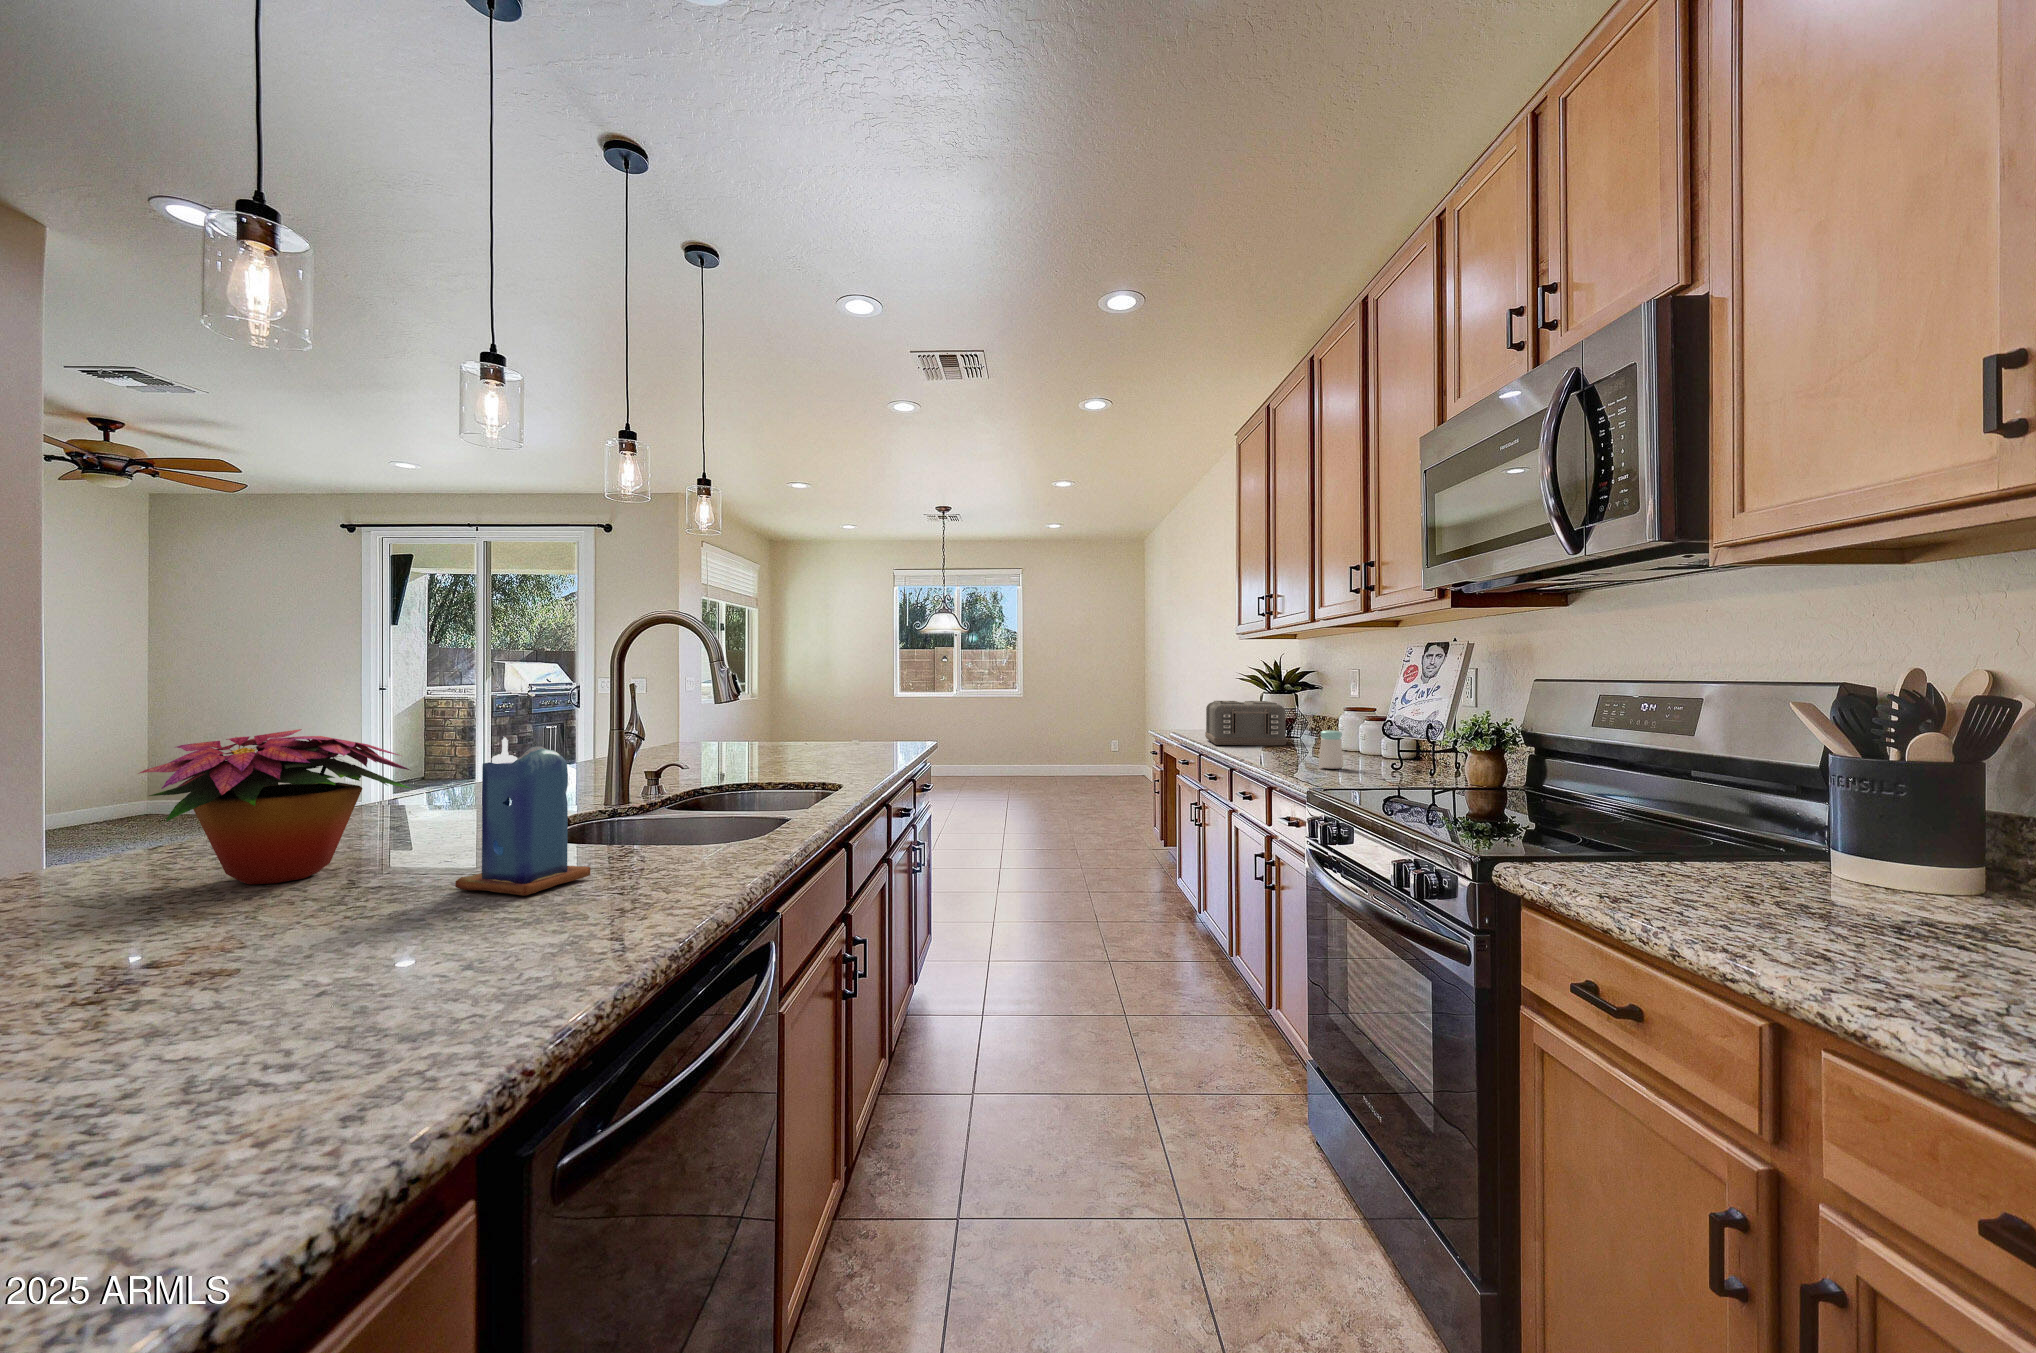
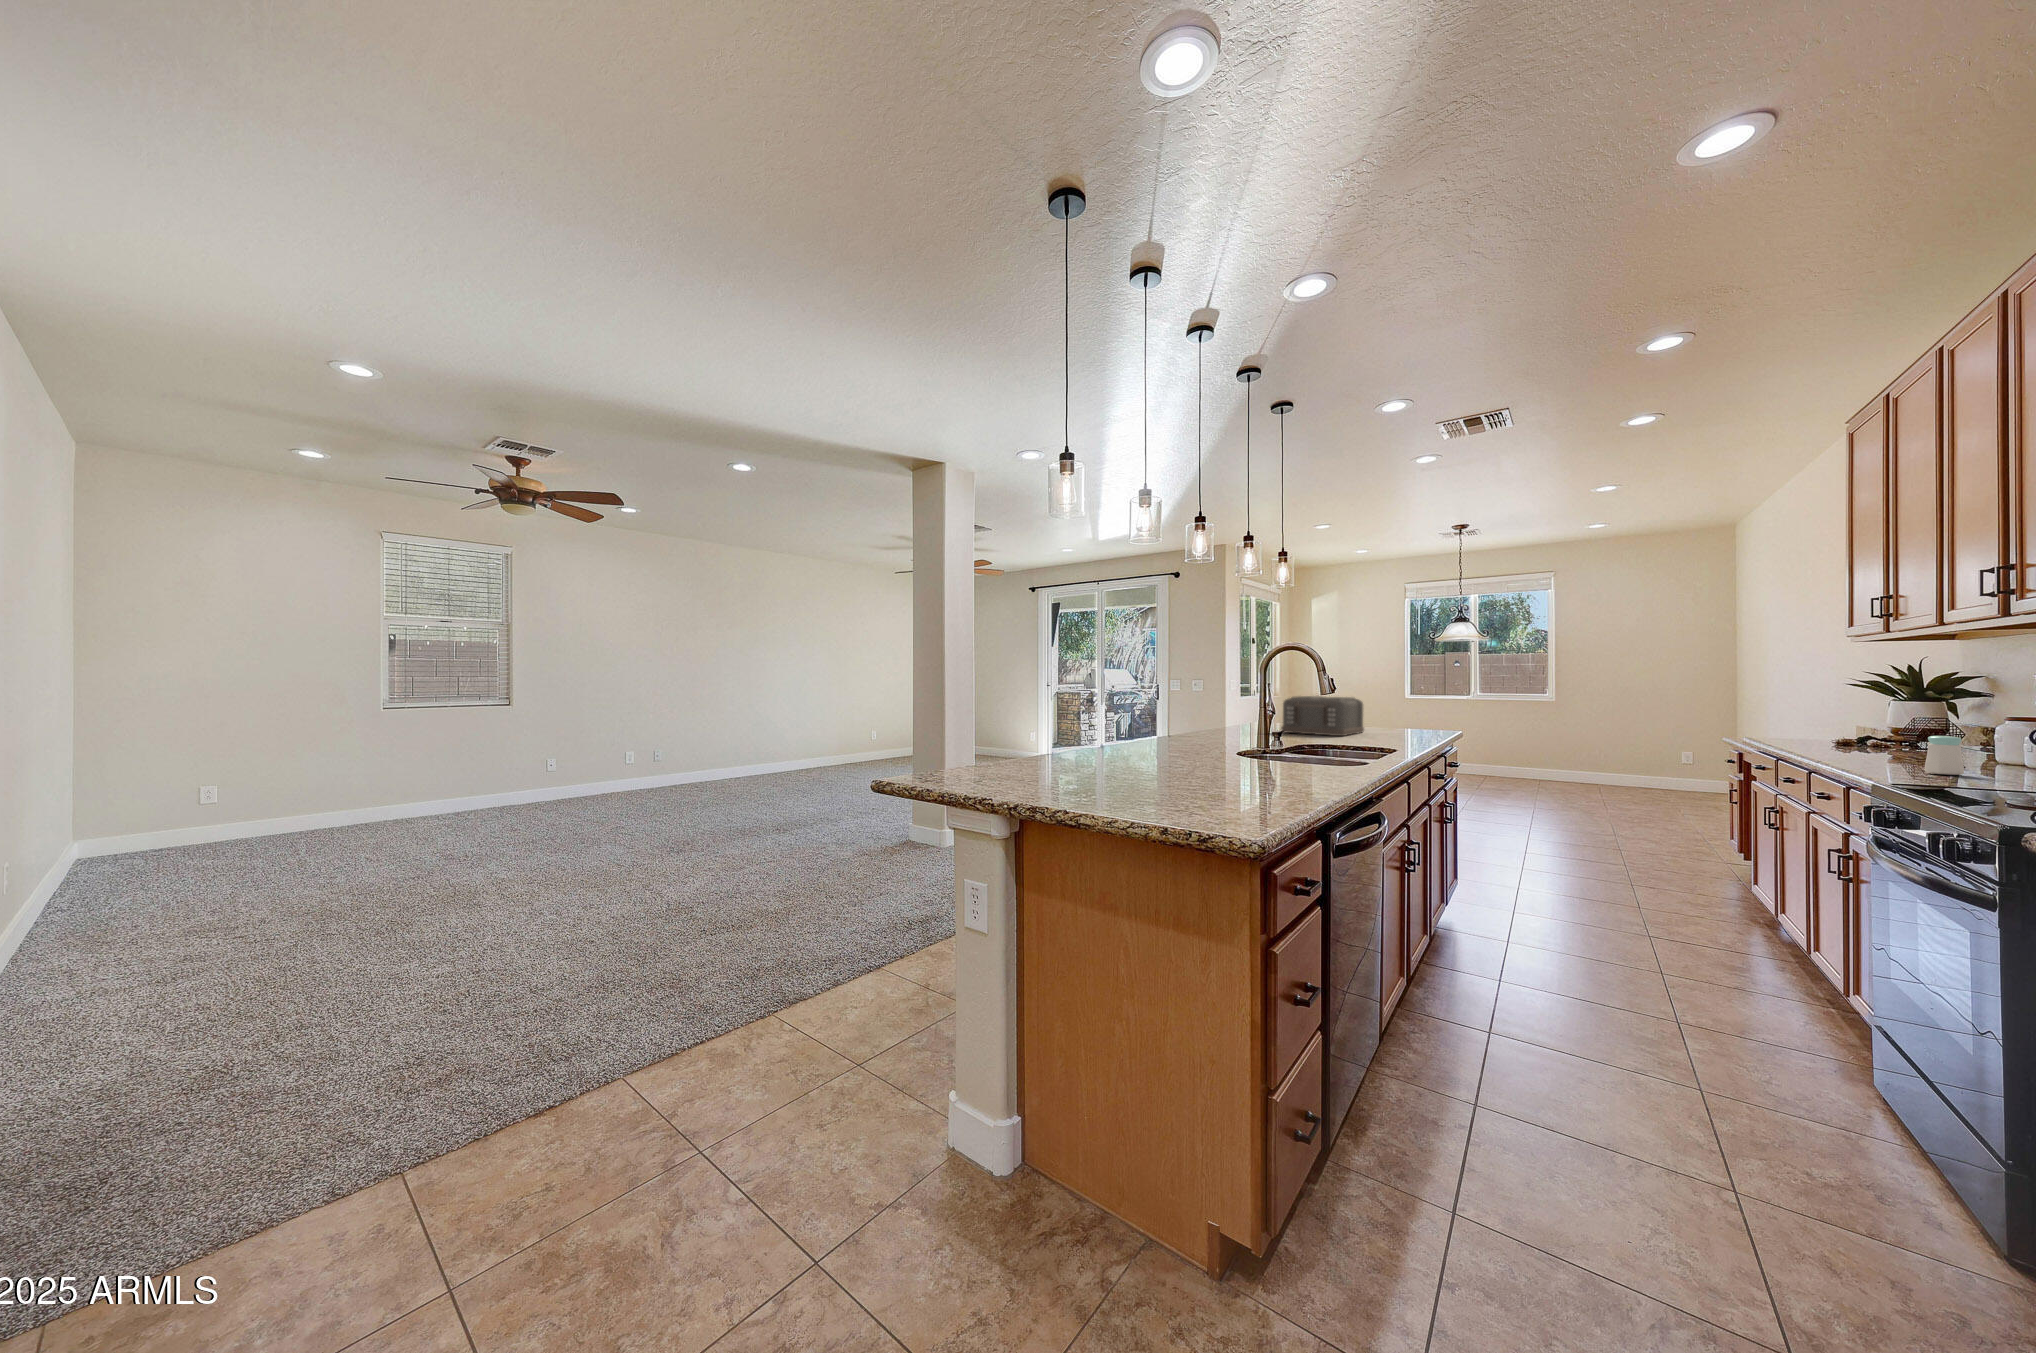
toaster: present [1205,701,1287,745] -> present [1281,696,1364,736]
flower arrangement: present [138,729,412,885] -> none [1104,694,1201,760]
candle: present [455,737,591,896] -> none [1230,700,1287,773]

